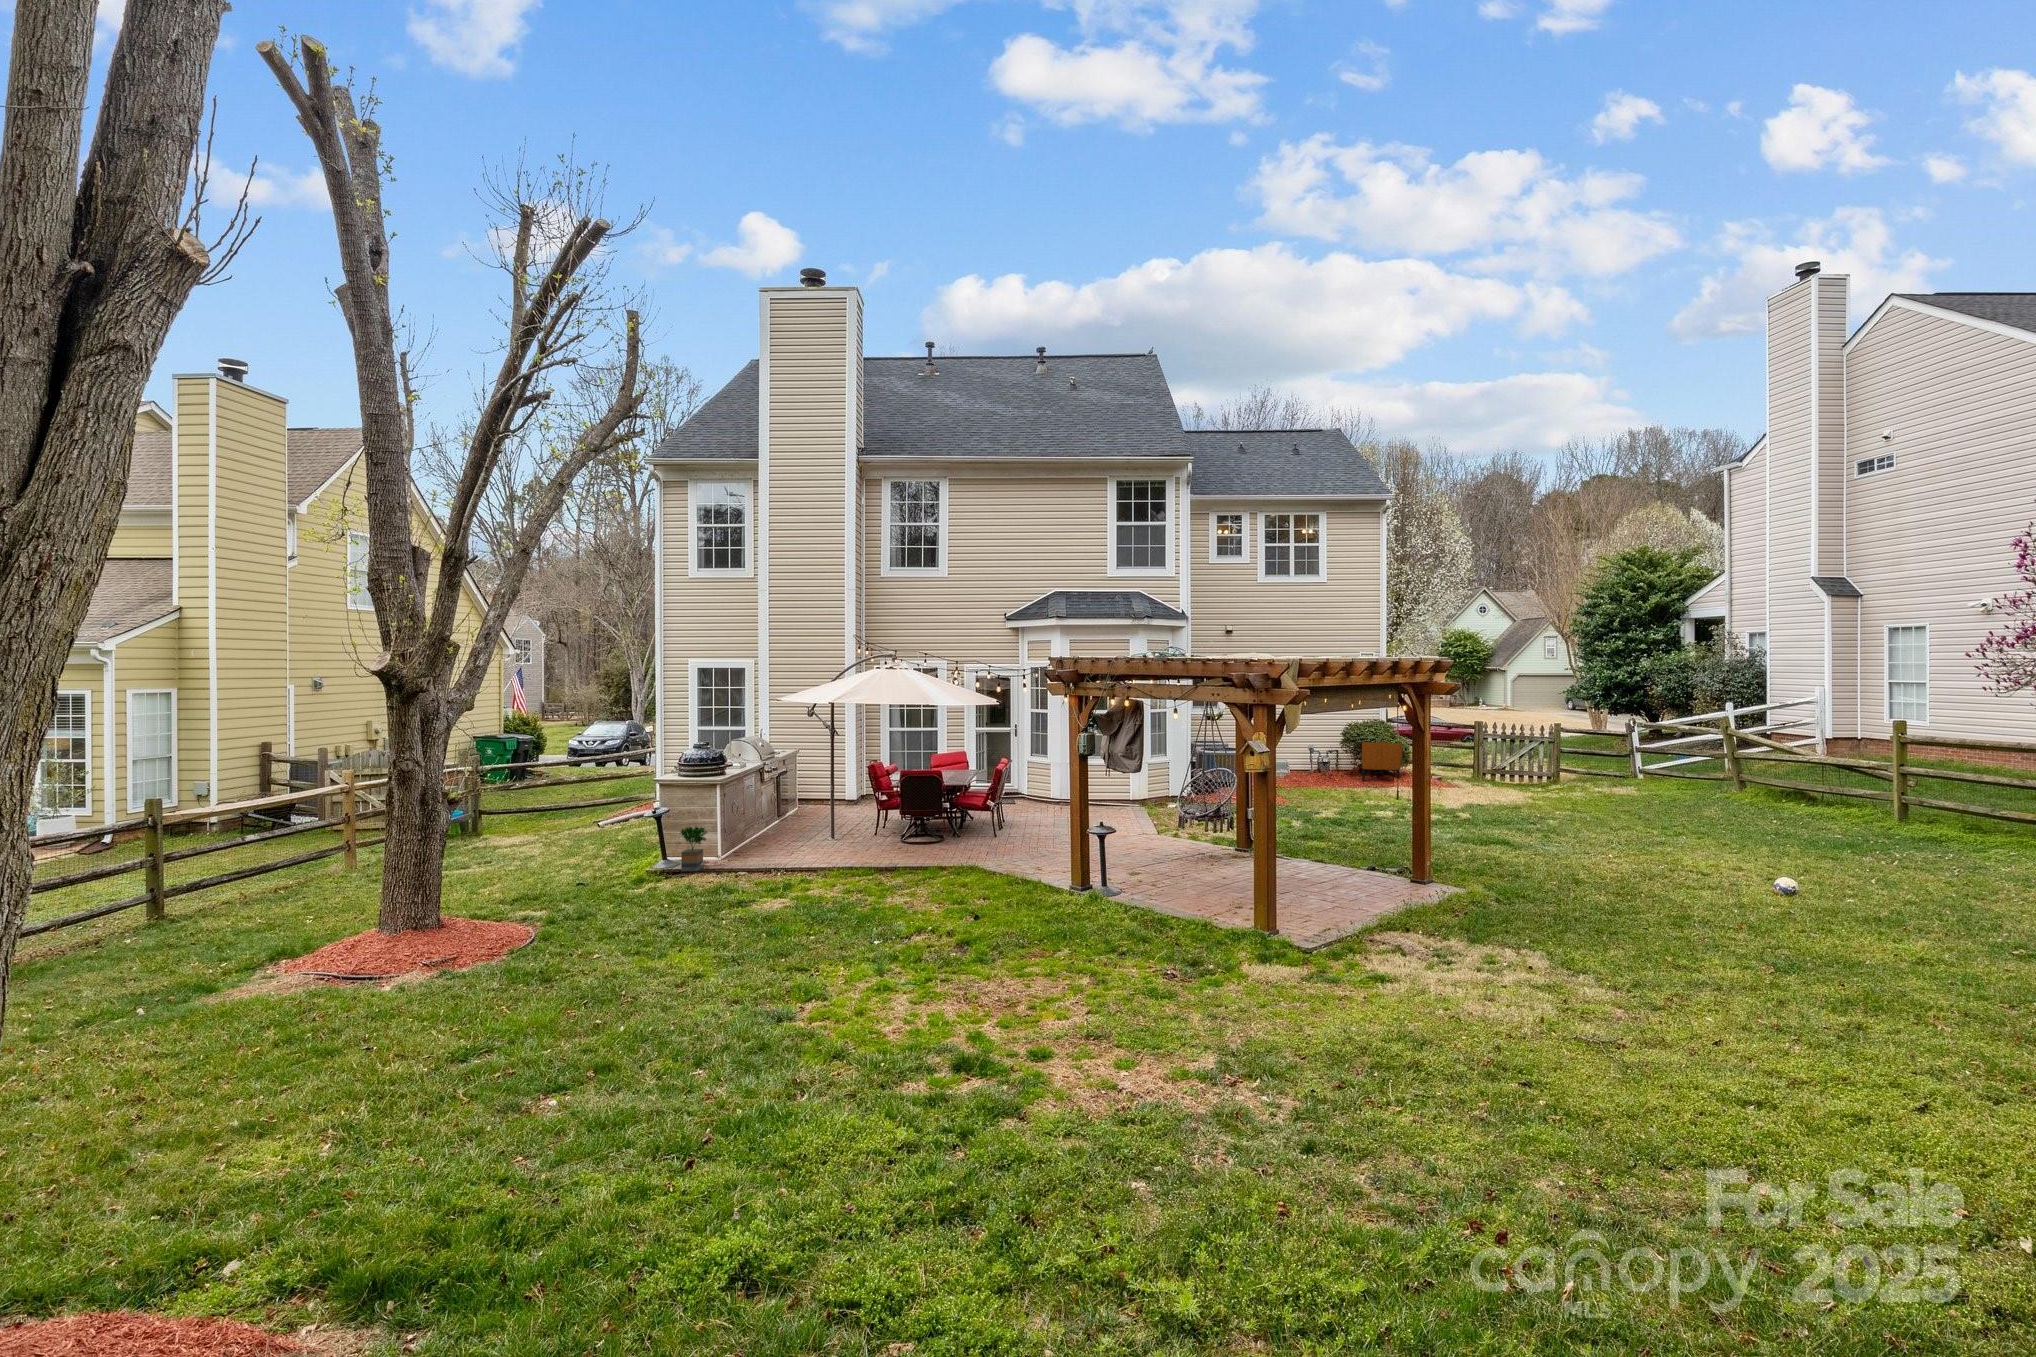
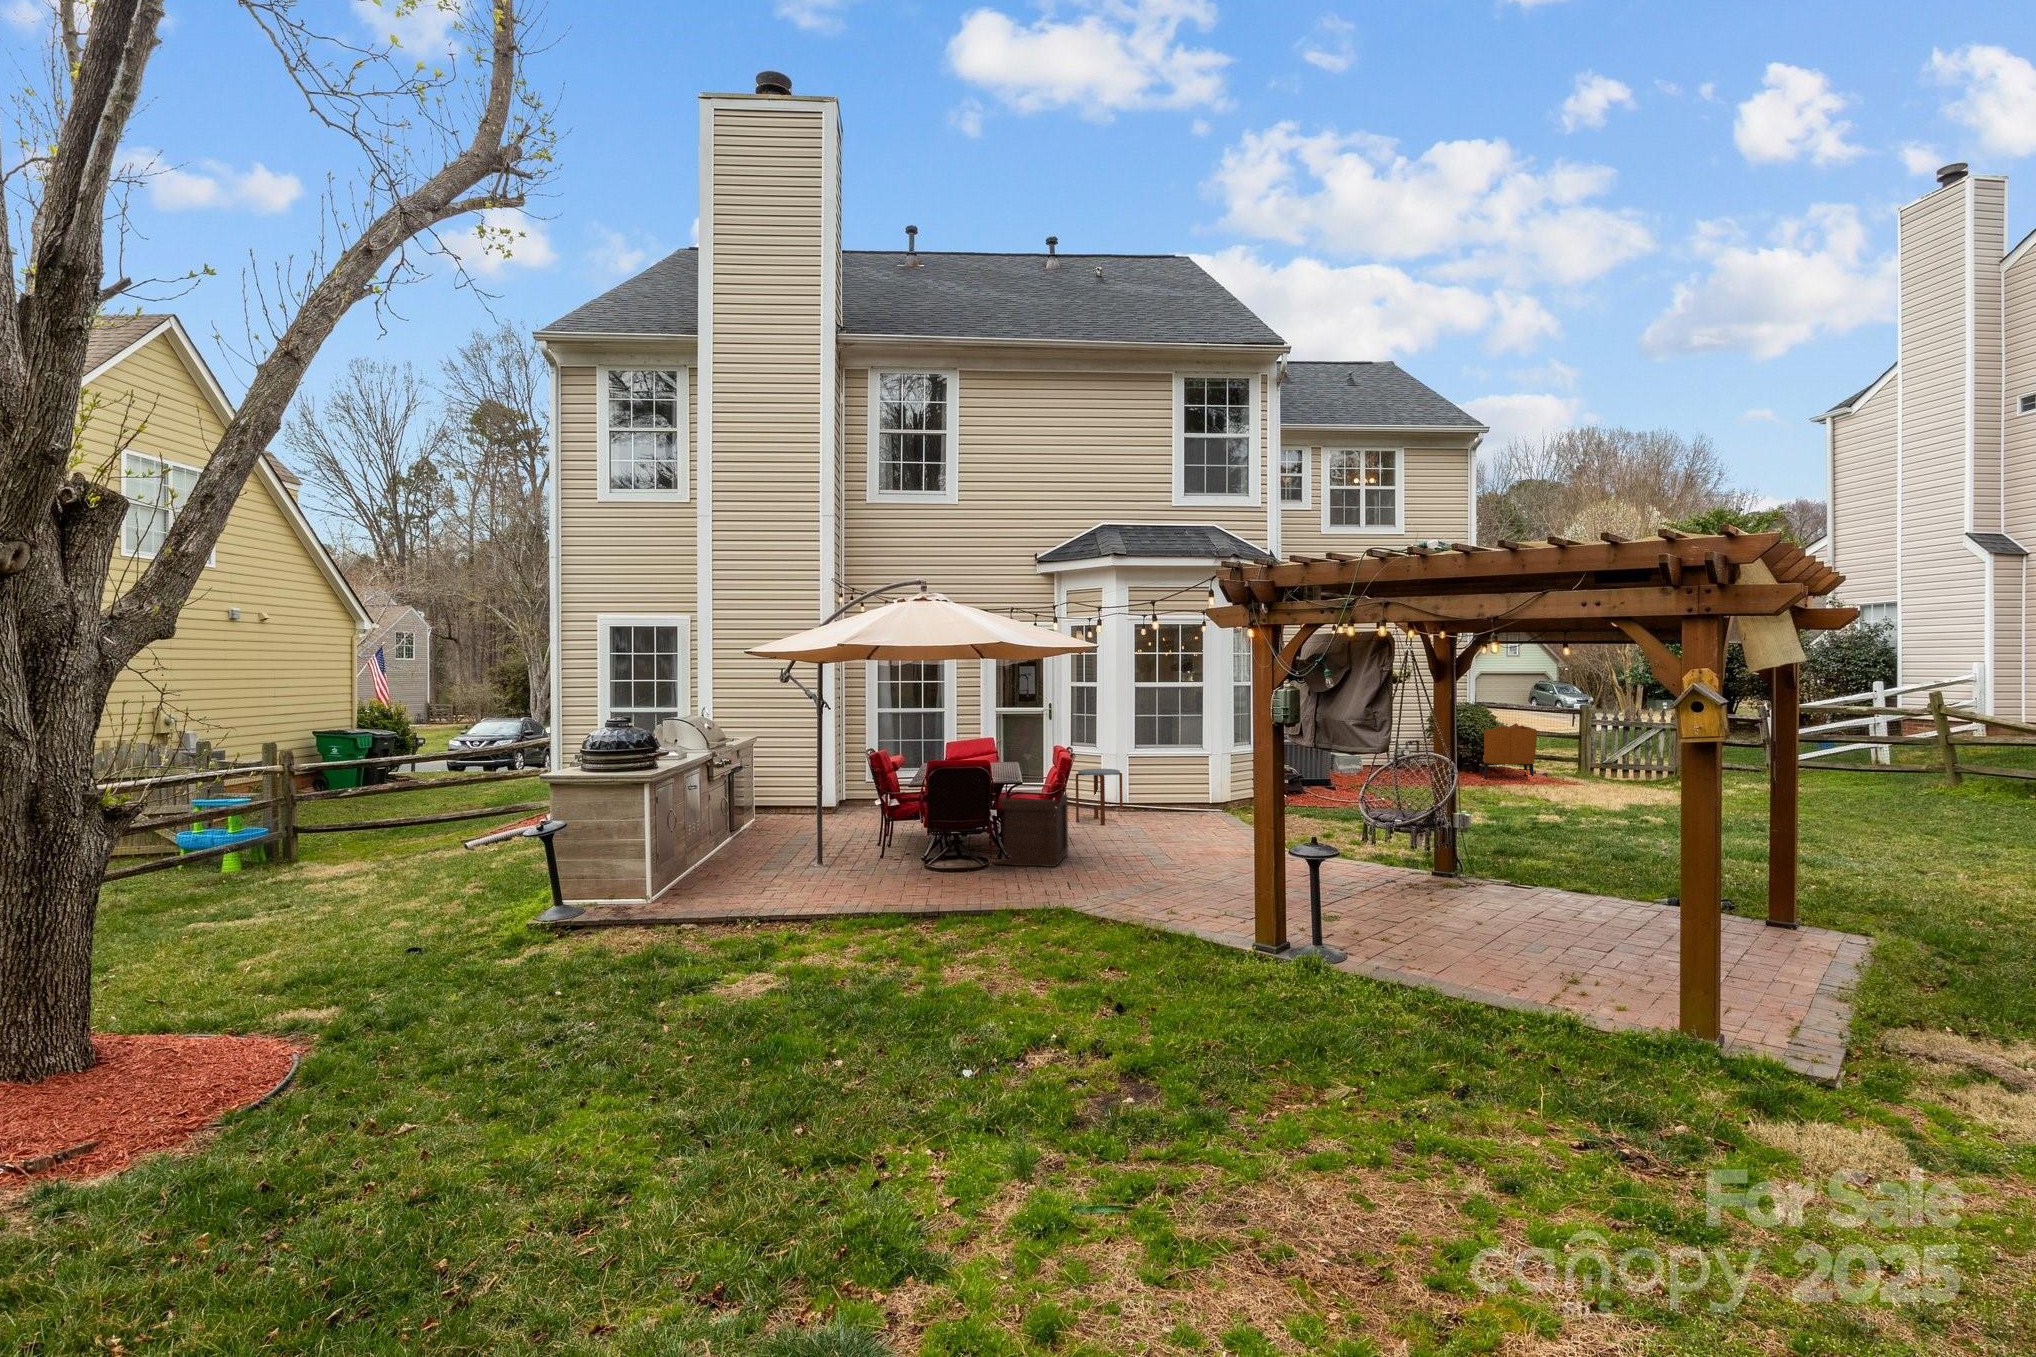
side table: none [1027,773,1060,814] -> present [1076,769,1123,825]
wooden crate: none [951,790,1006,841] -> present [993,793,1068,867]
potted tree: present [680,827,708,871] -> none [583,851,631,923]

